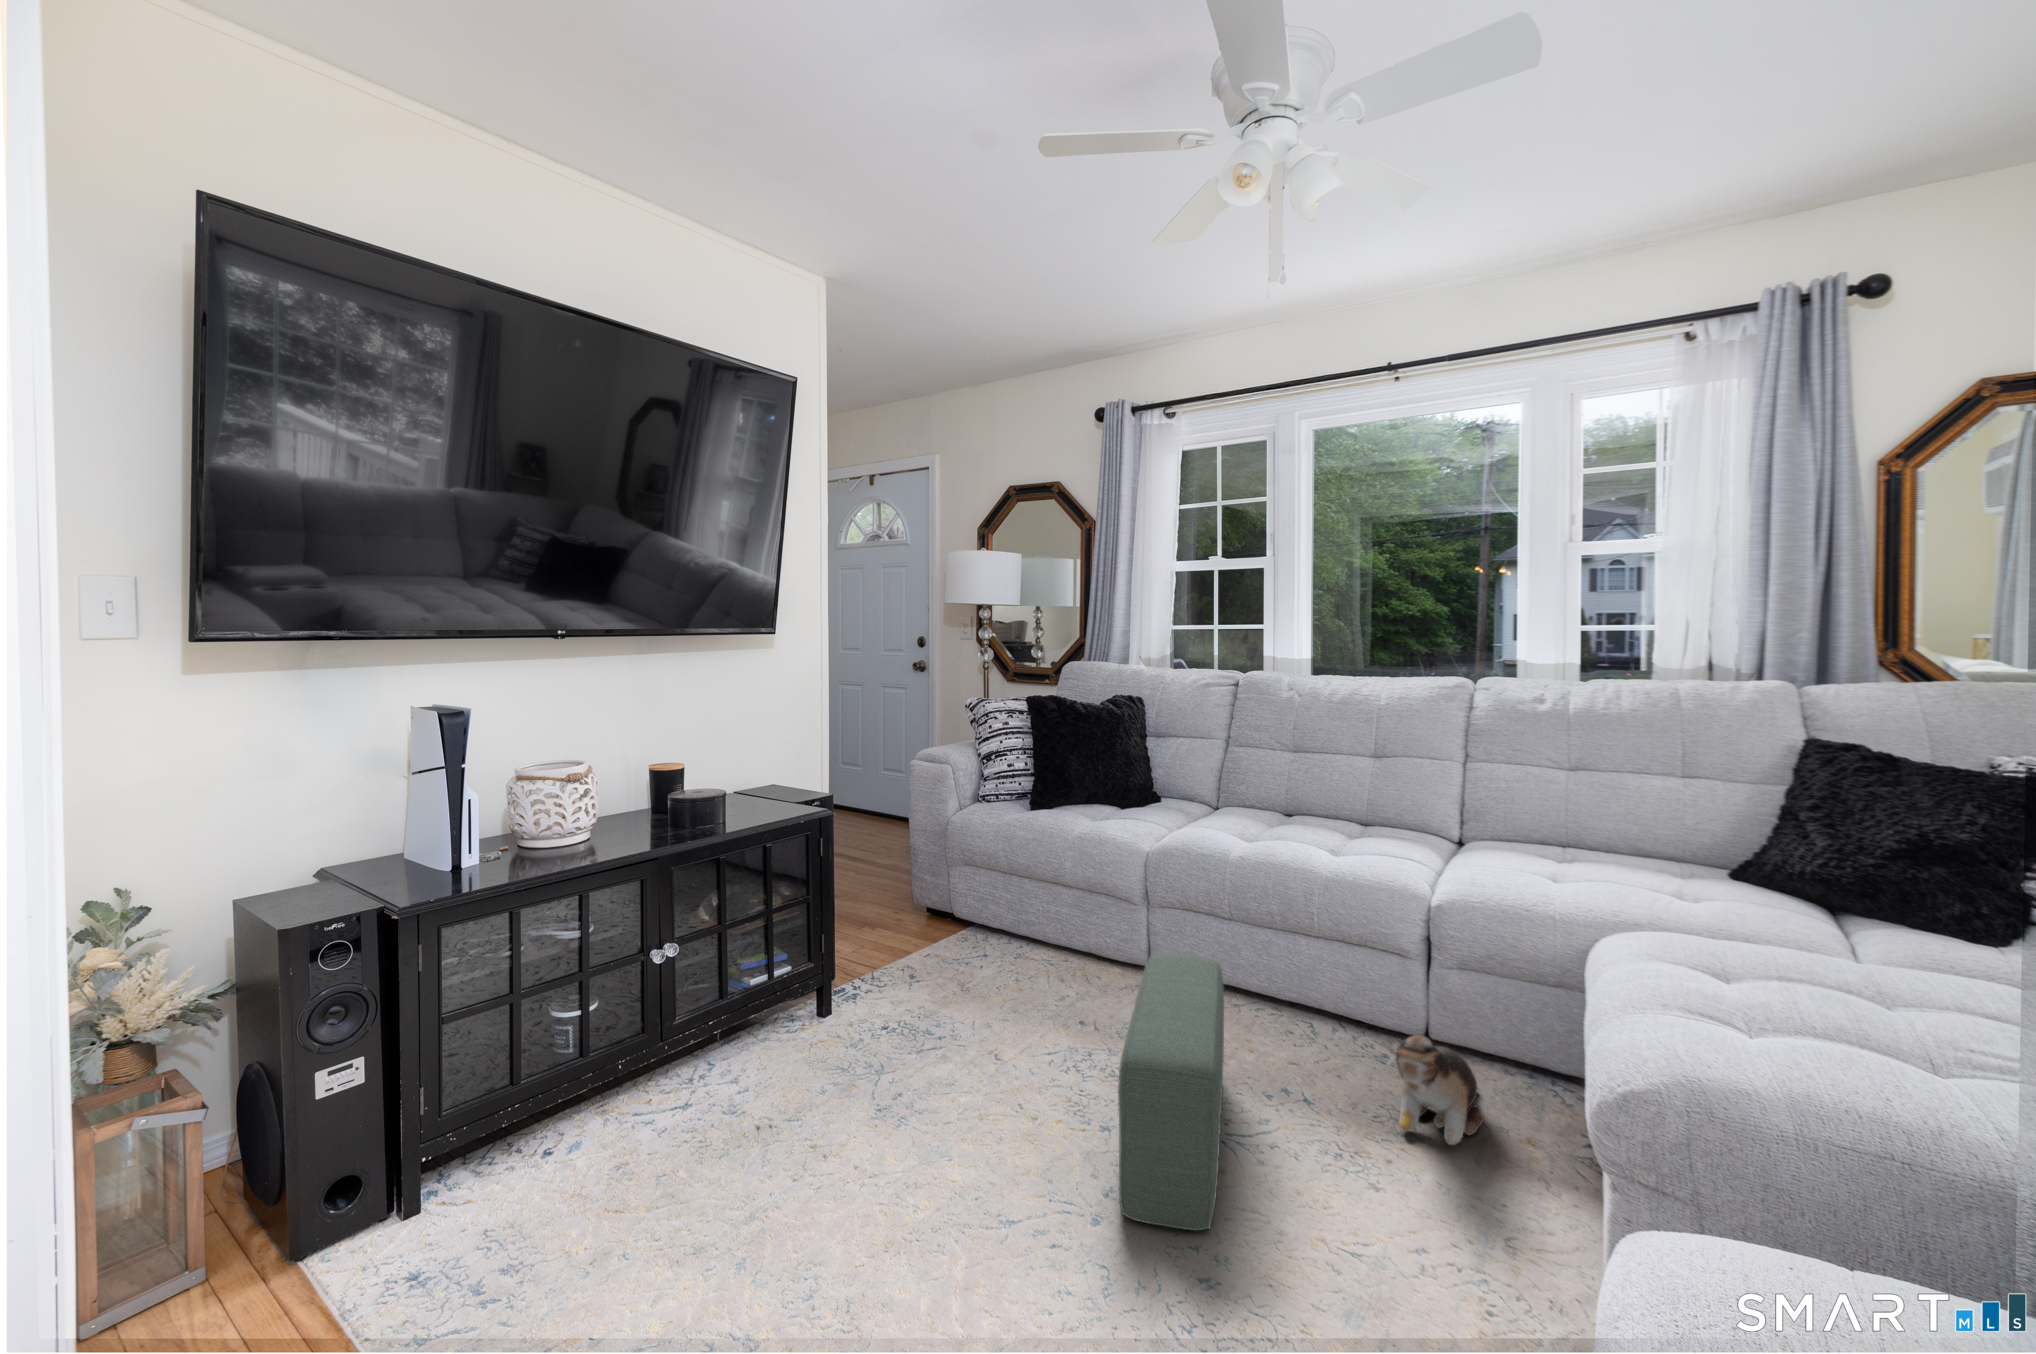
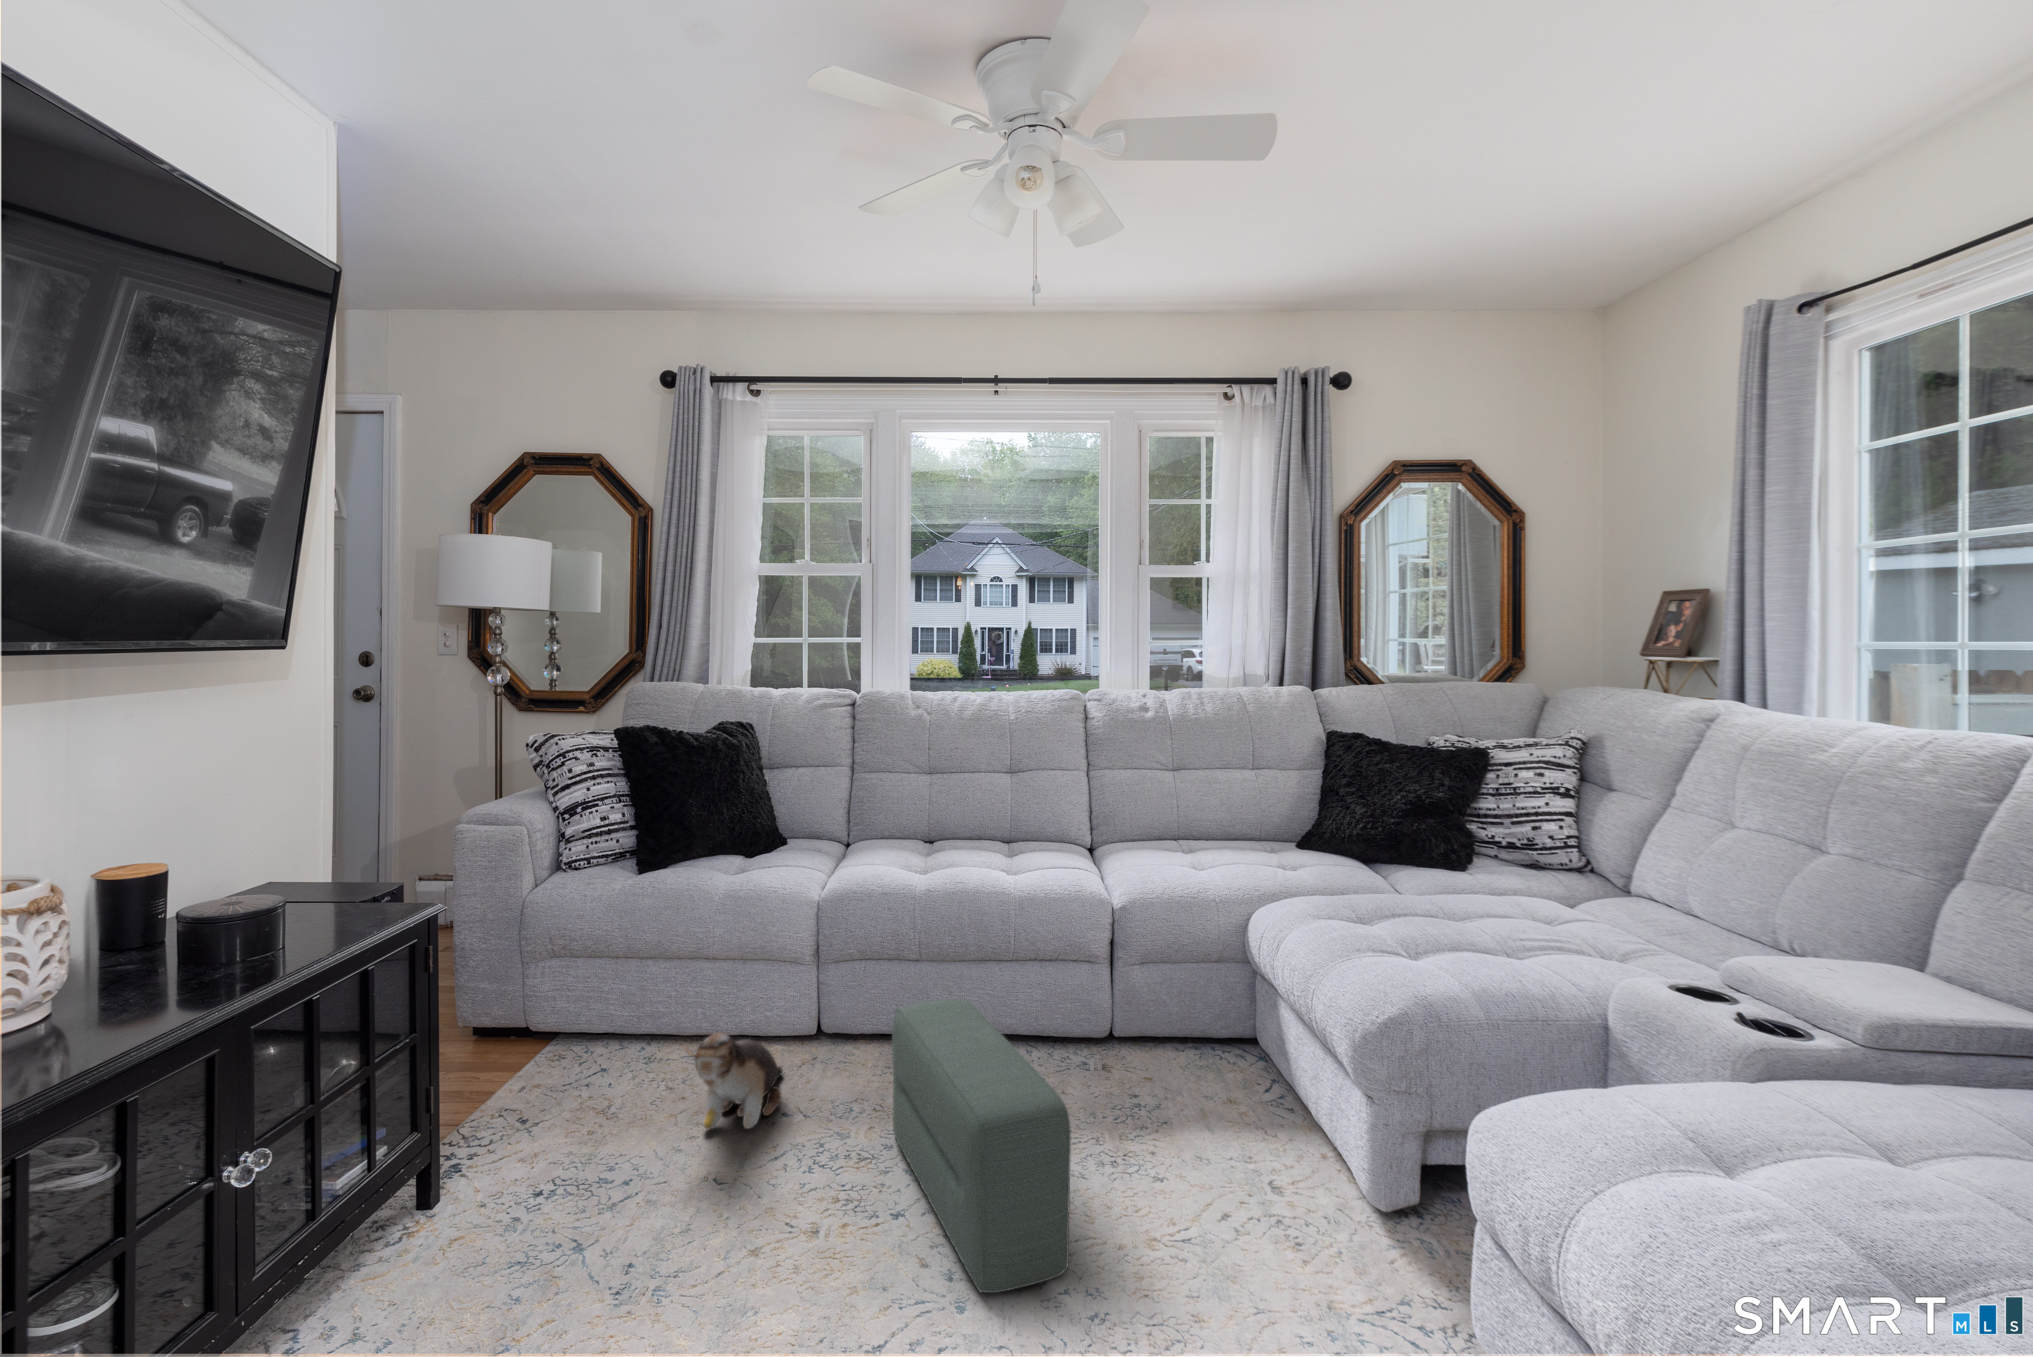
plush toy: present [1387,1035,1483,1145] -> present [684,1032,782,1129]

